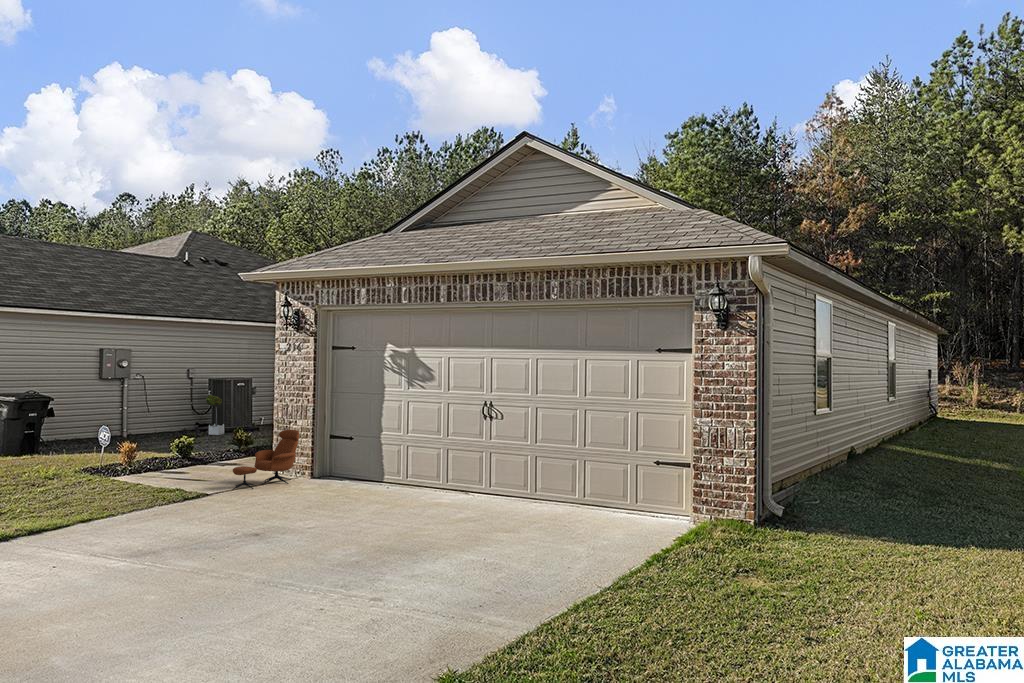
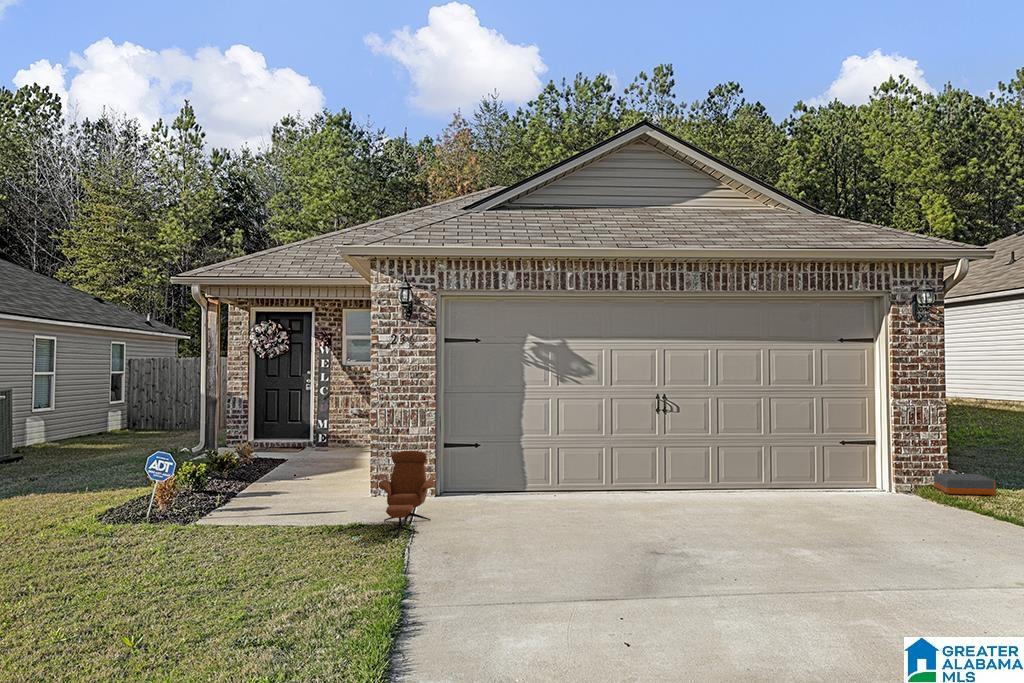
potted tree: present [206,395,224,435] -> none [9,415,39,474]
storage box: none [754,509,823,540] -> present [934,473,996,495]

